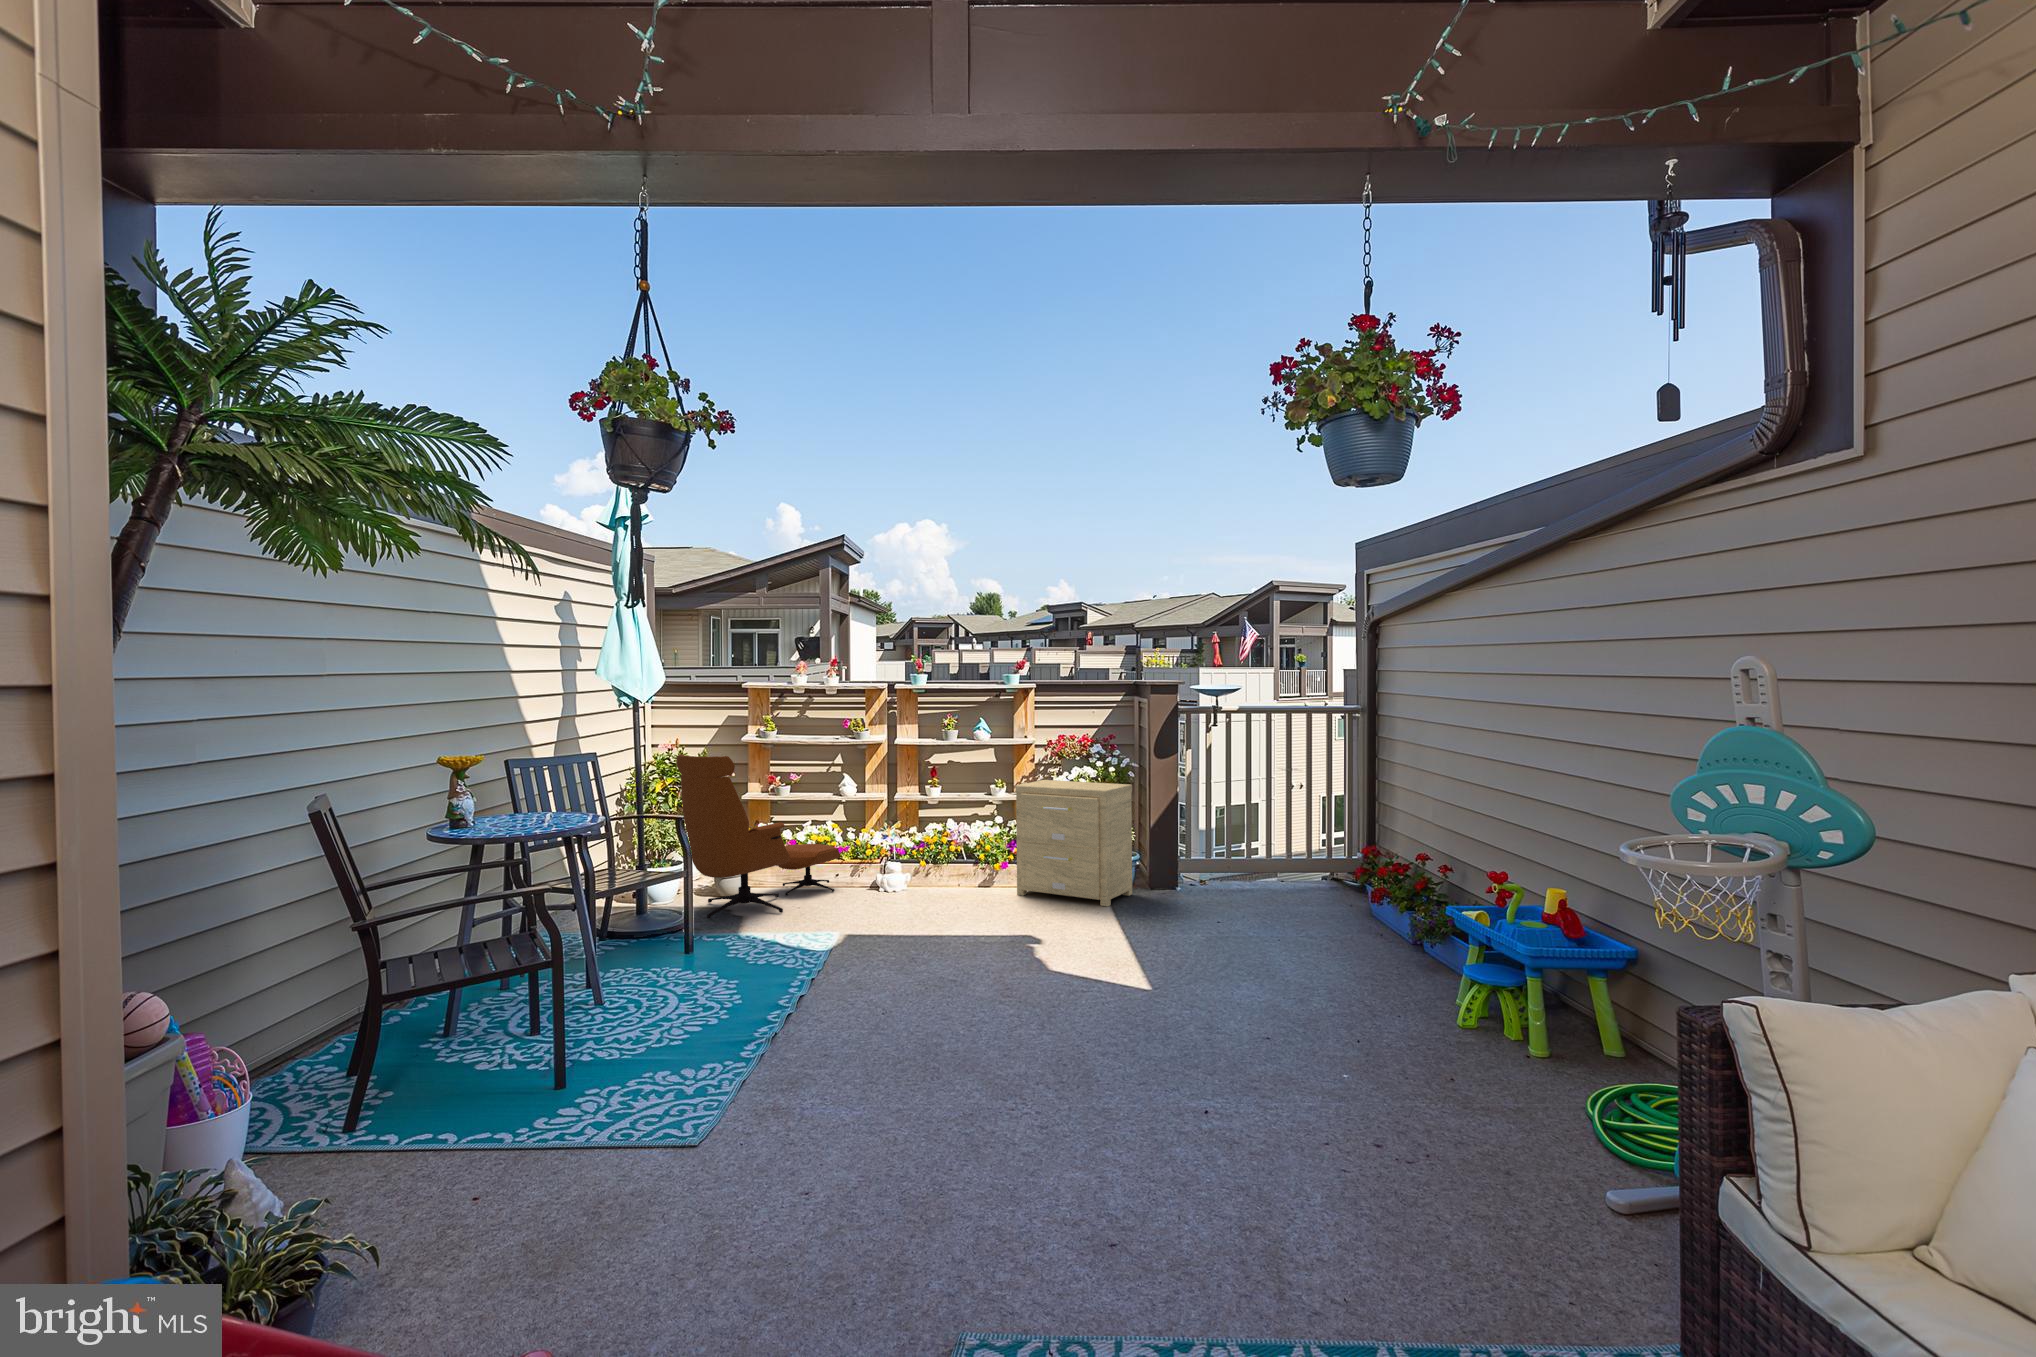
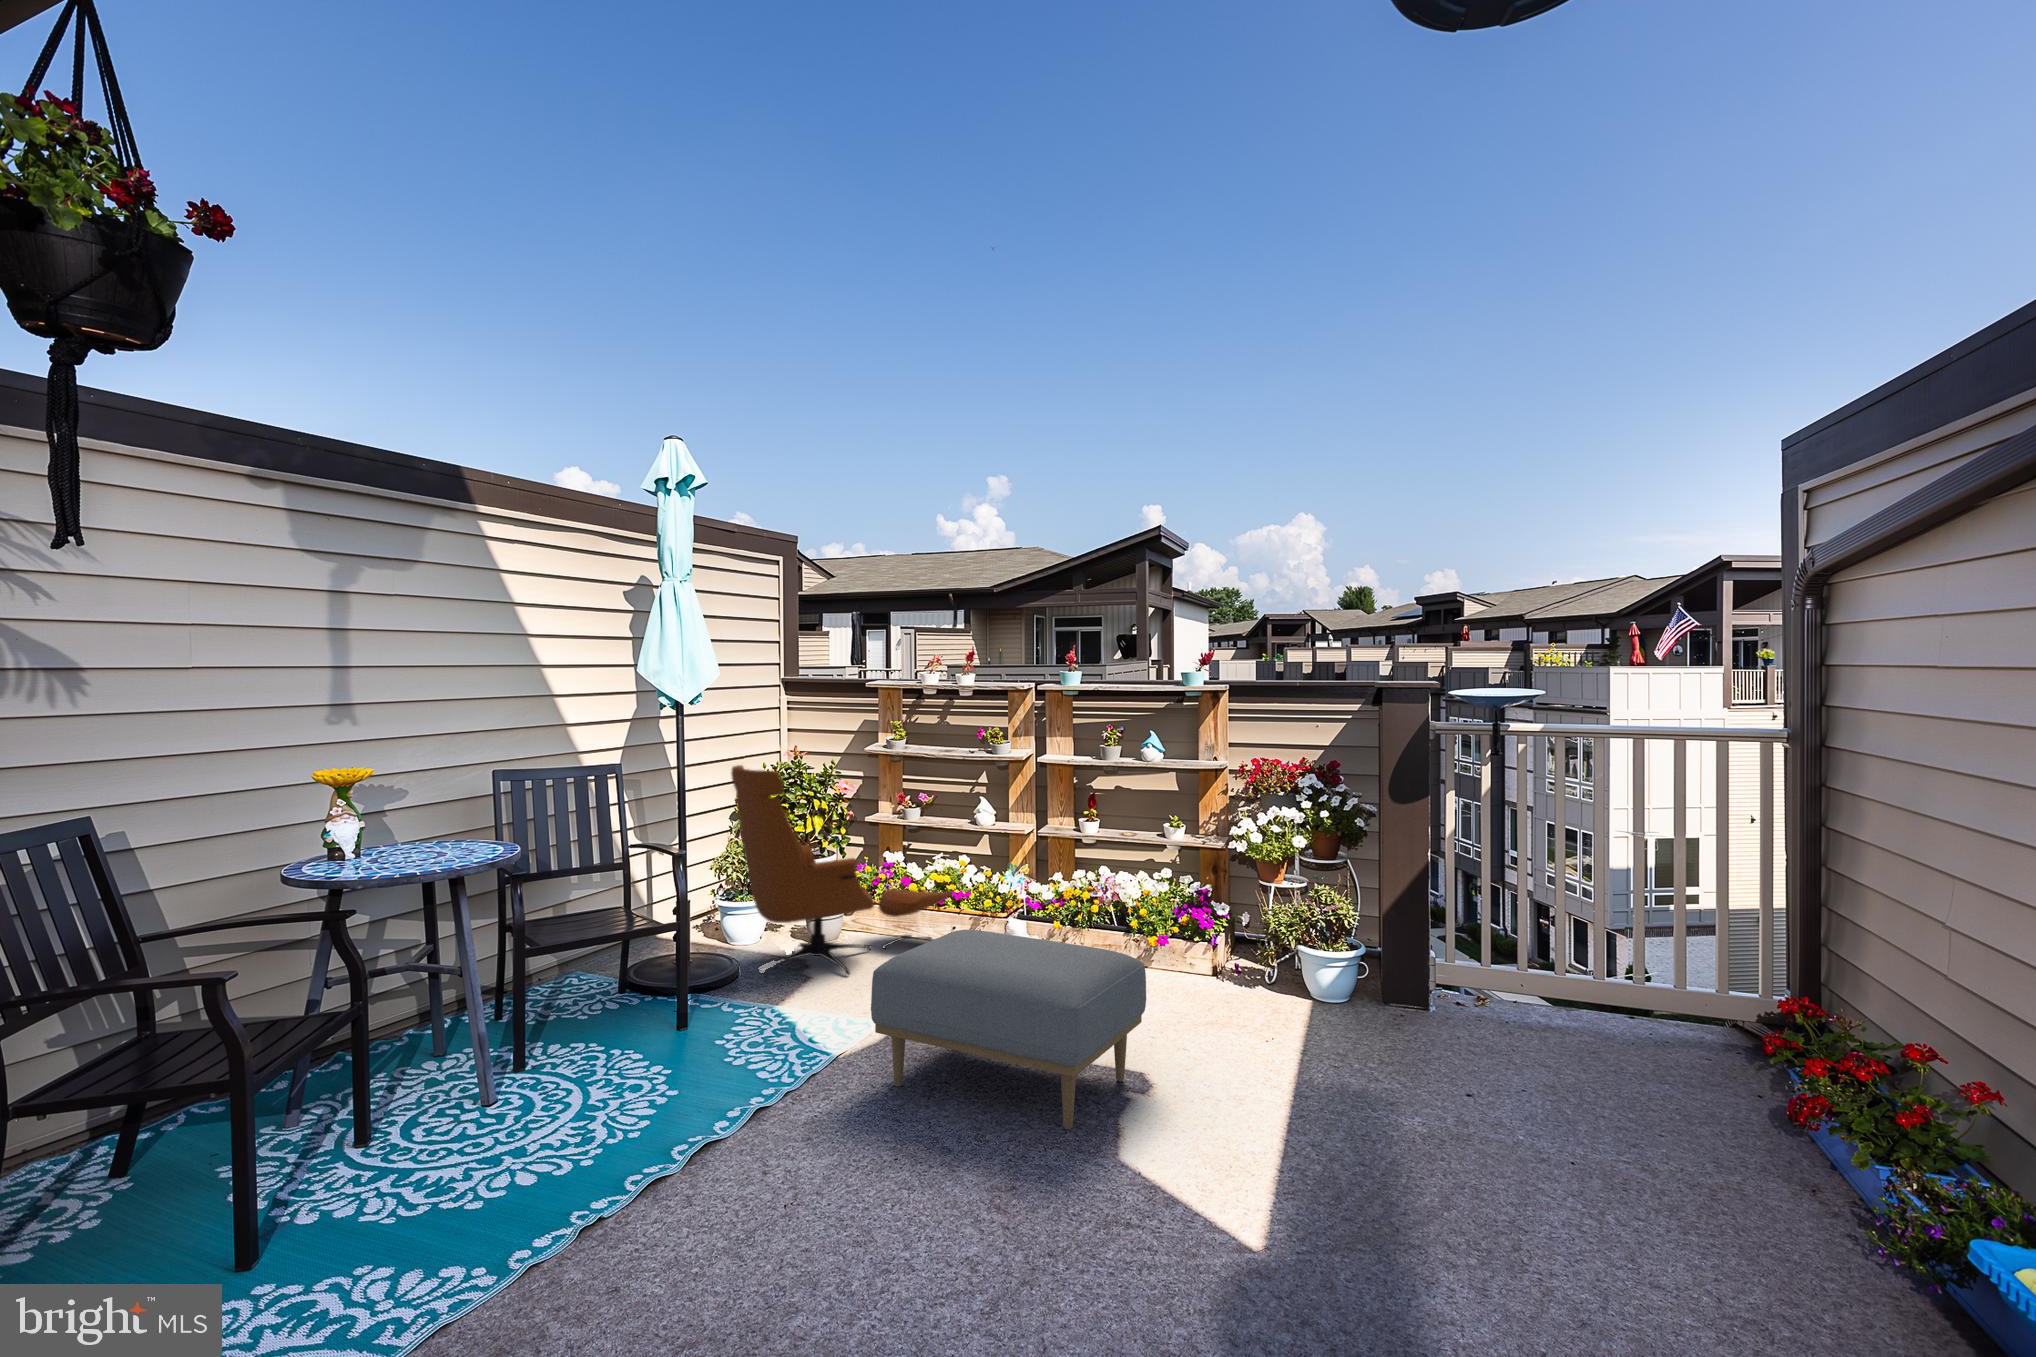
side table: present [1015,780,1132,906] -> none [1169,823,1345,1029]
ottoman: none [879,857,1047,964] -> present [871,930,1146,1129]

